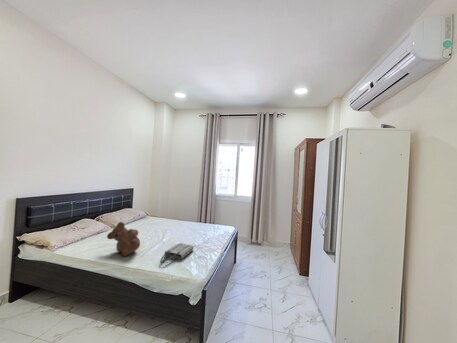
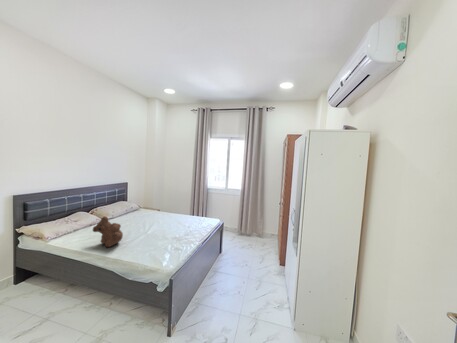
tote bag: present [160,243,193,263] -> none [136,236,172,254]

